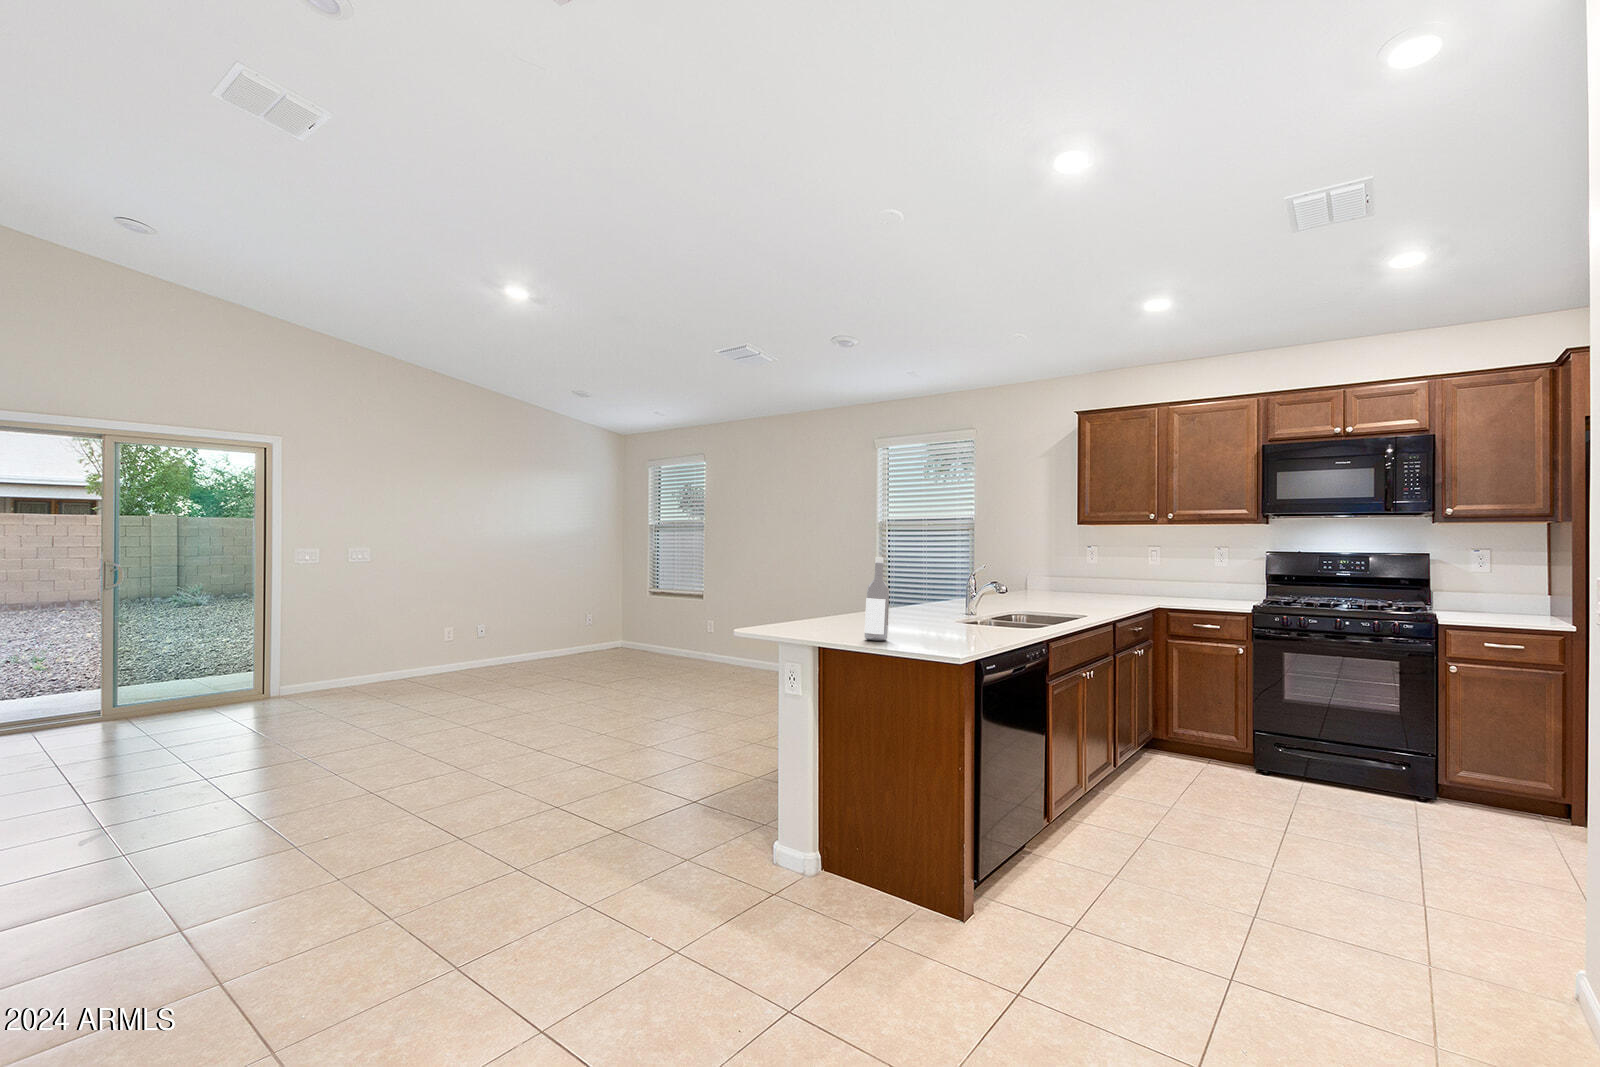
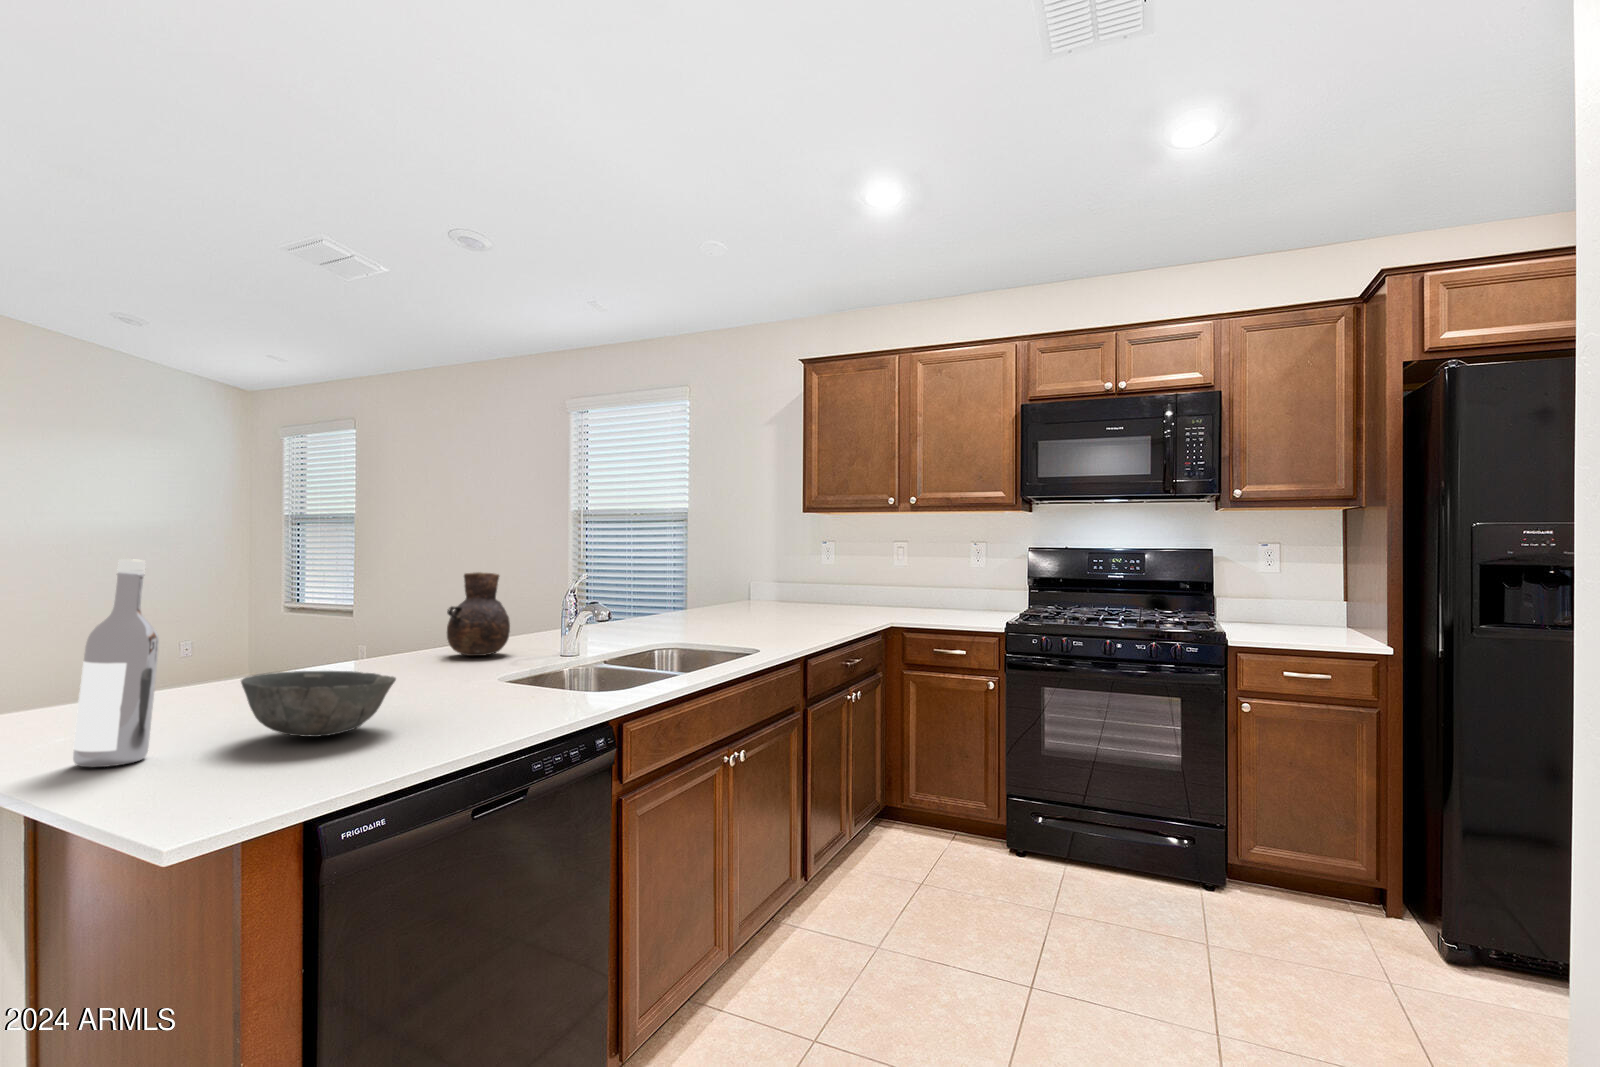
vase: none [894,565,931,614] -> present [447,572,510,656]
bowl: none [904,609,963,637] -> present [241,671,396,737]

